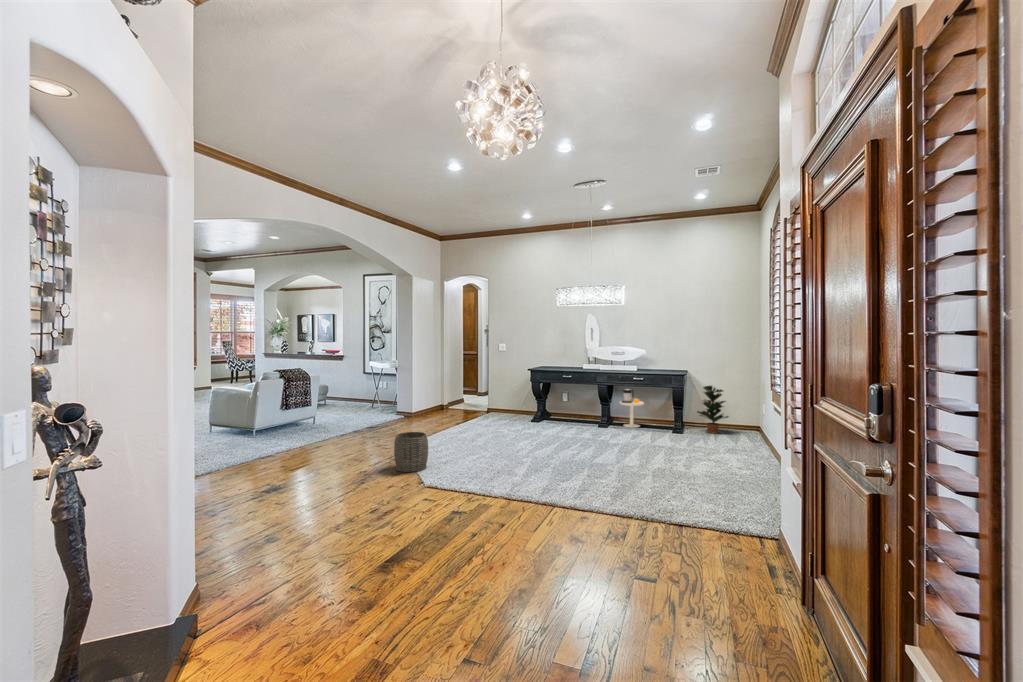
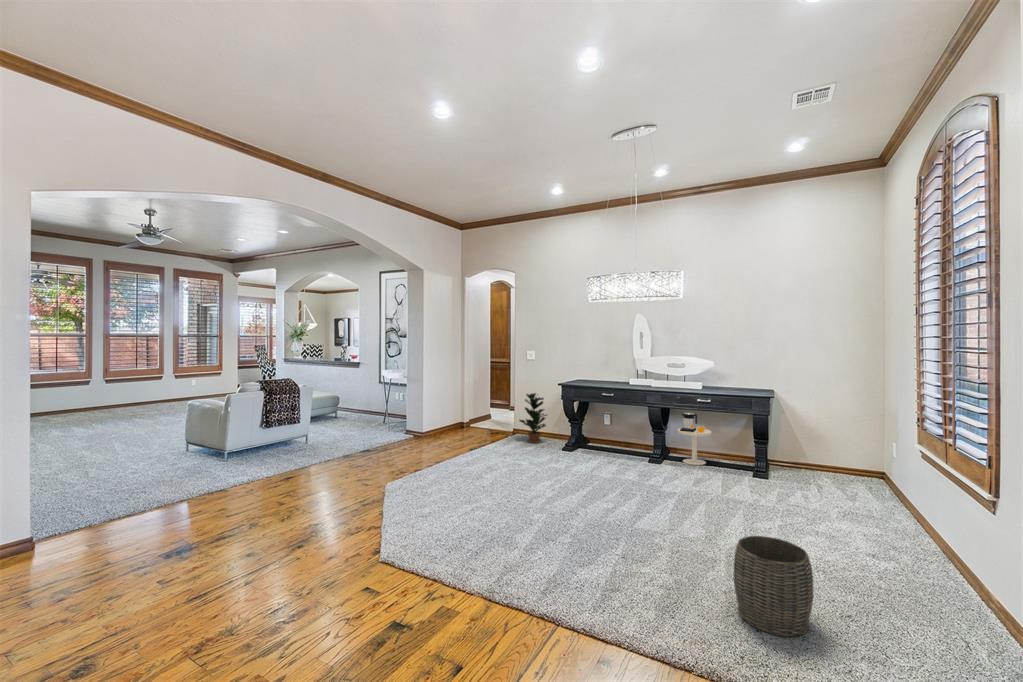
potted plant: present [697,386,728,433] -> present [519,393,547,443]
woven basket: present [394,432,428,472] -> present [734,536,813,637]

